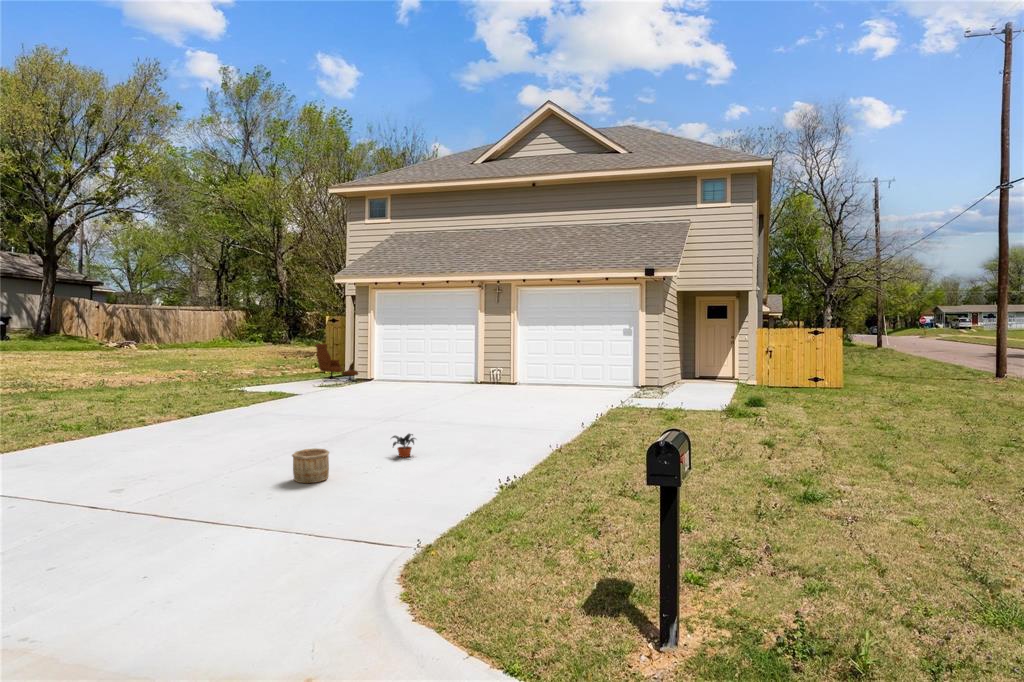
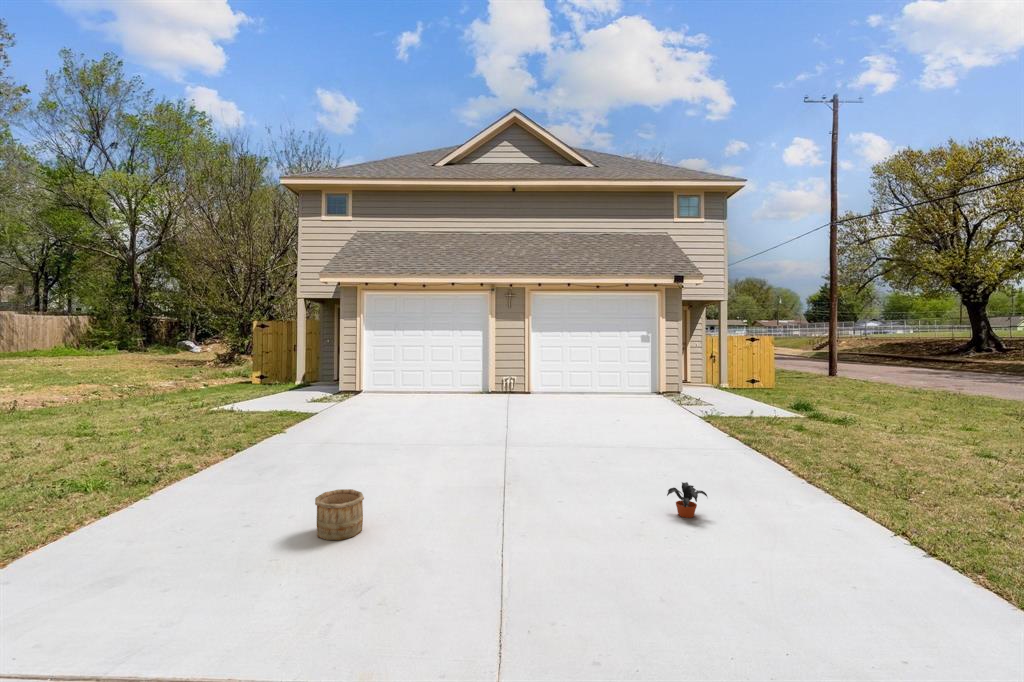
lounge chair: present [315,344,358,381] -> none [290,353,346,398]
wooden bucket: present [292,448,329,483] -> present [315,489,364,540]

